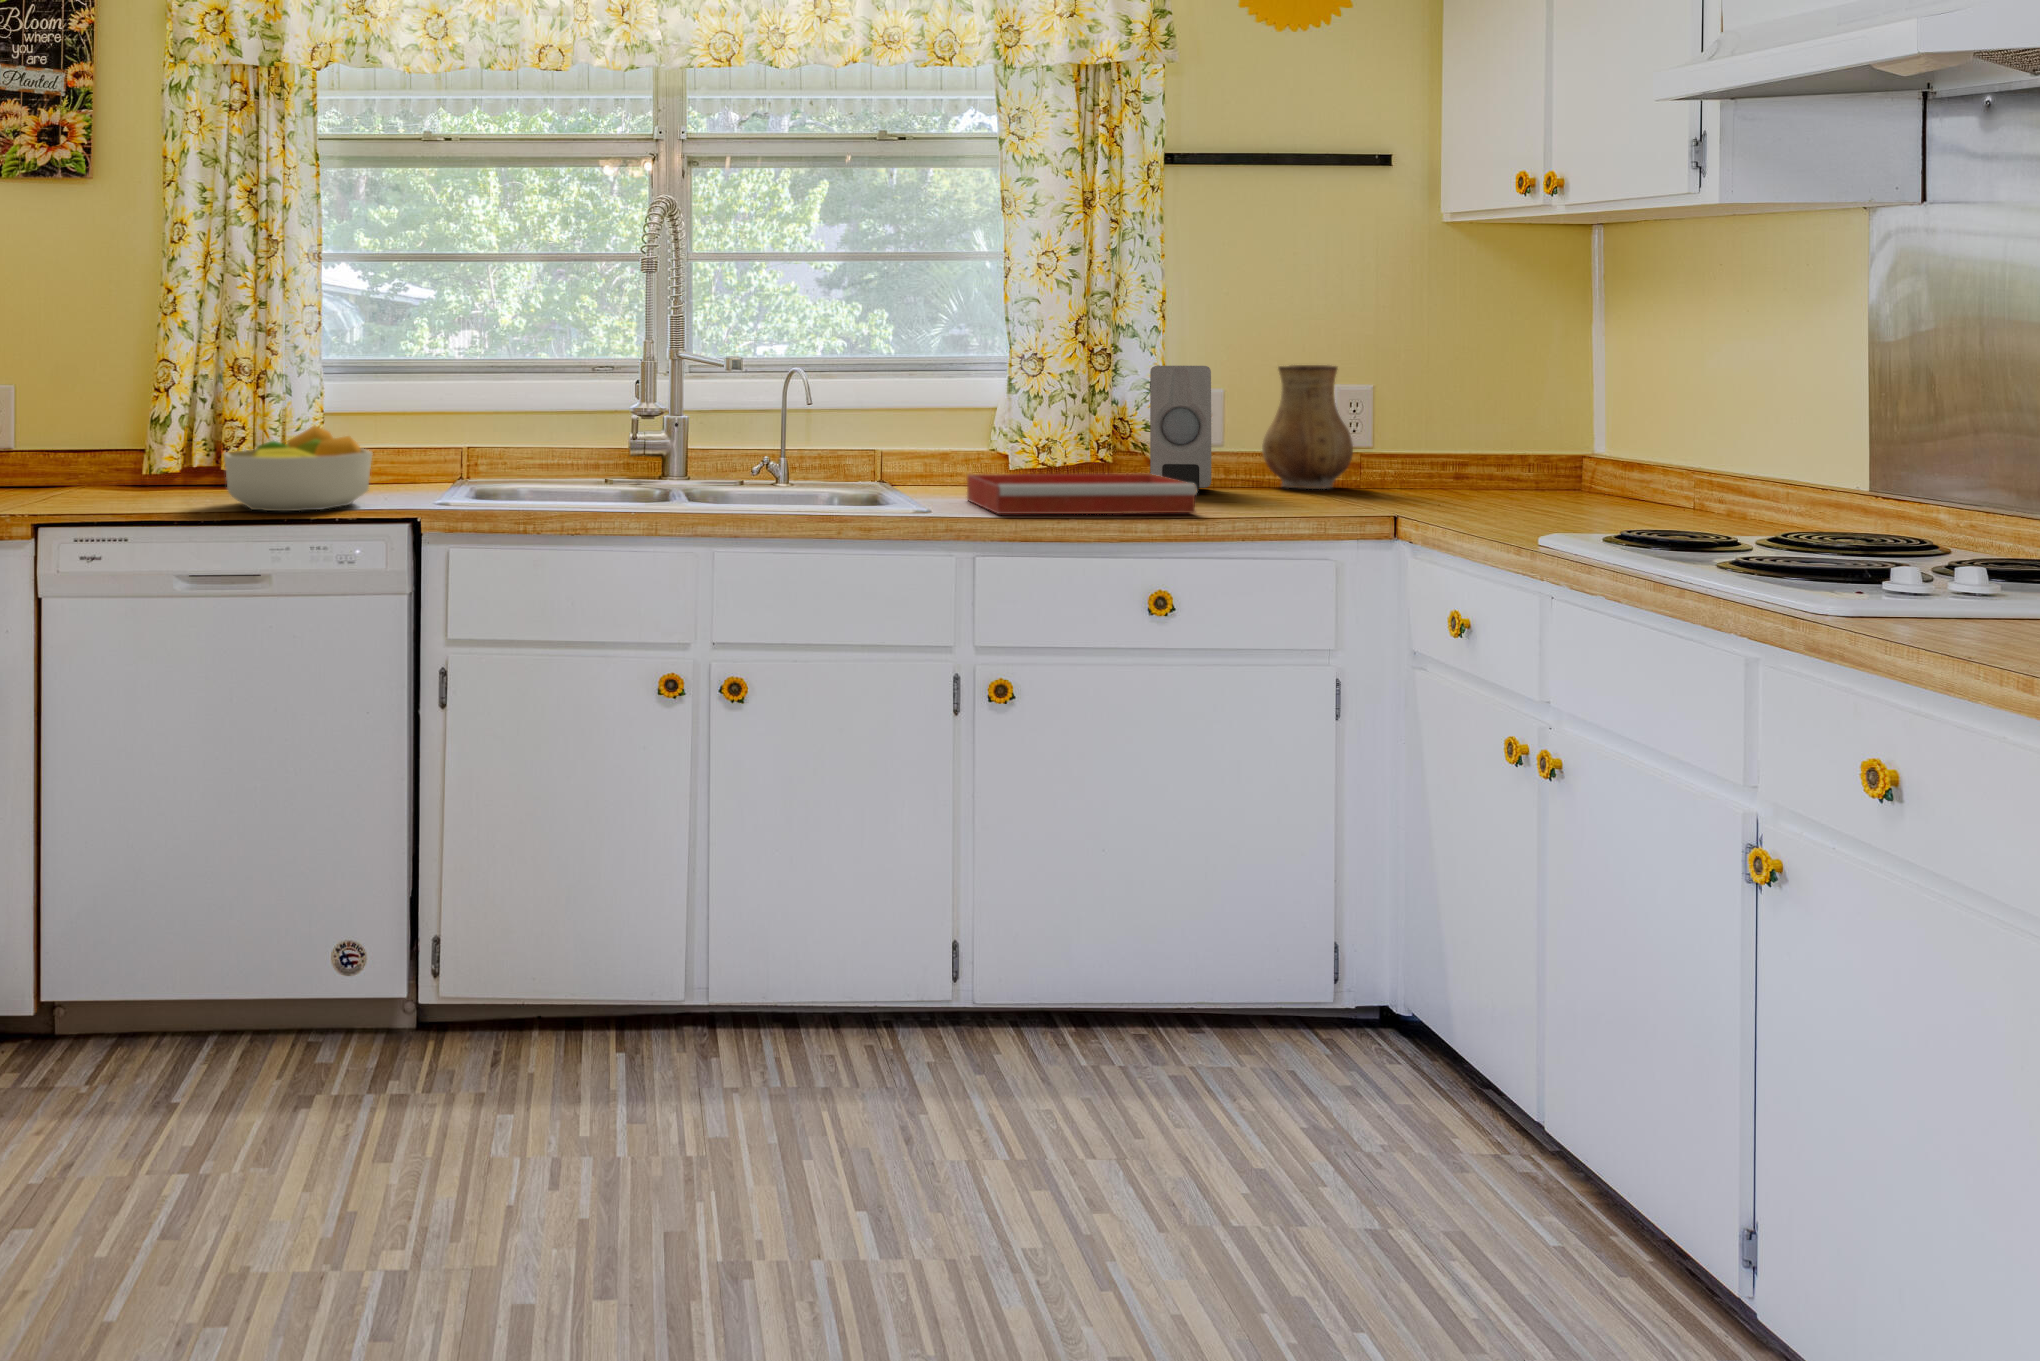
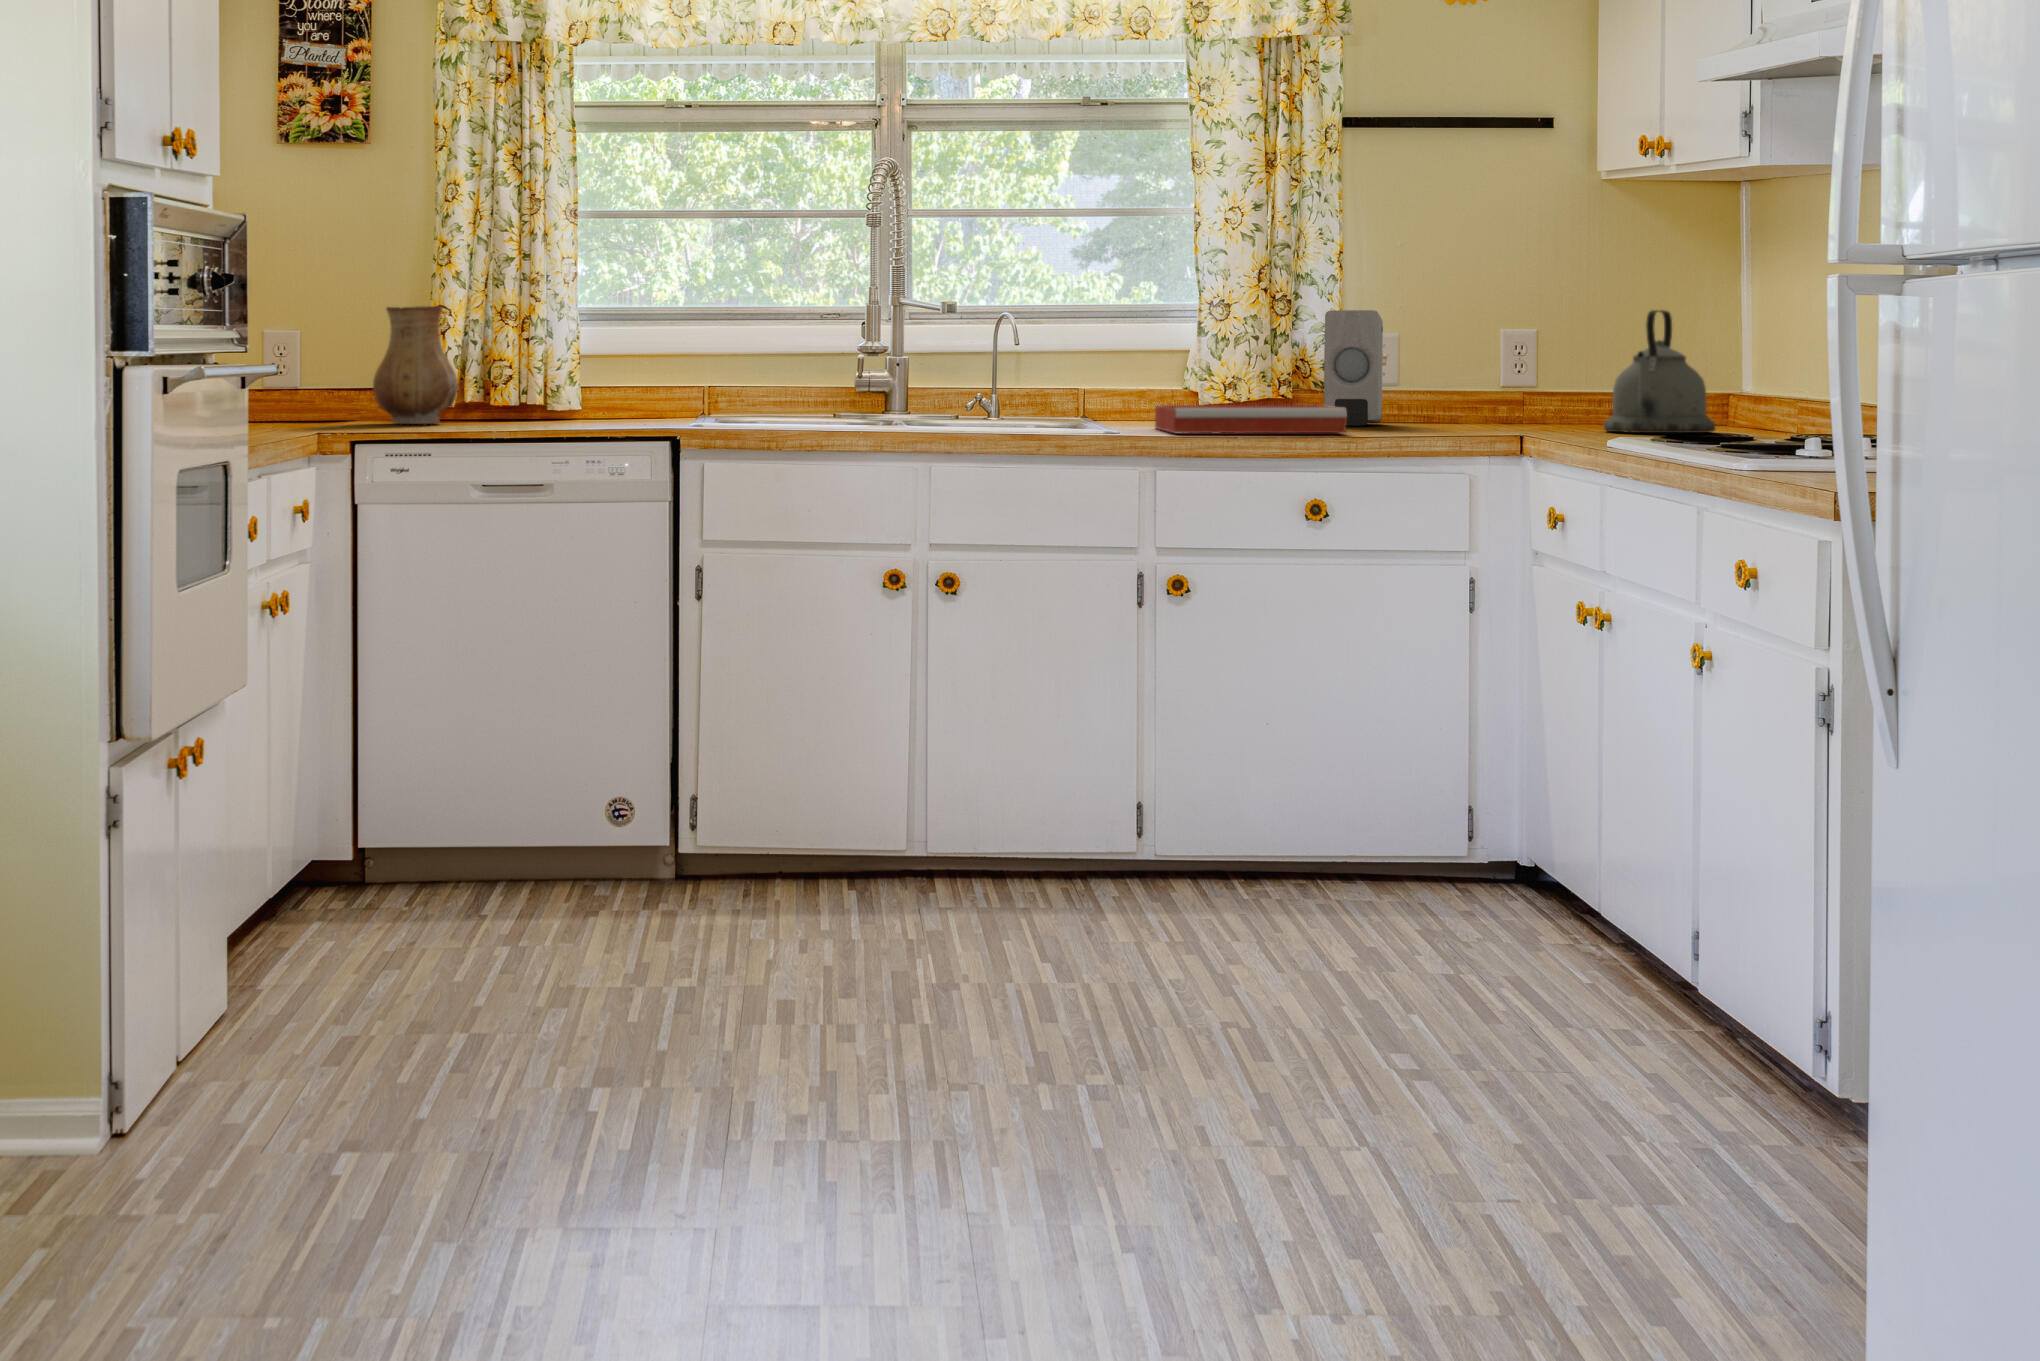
ceramic pitcher: present [1262,365,1353,489] -> present [373,306,458,424]
kettle: none [1472,369,1605,510] -> present [1604,310,1715,433]
fruit bowl: present [224,426,372,511] -> none [508,361,635,430]

